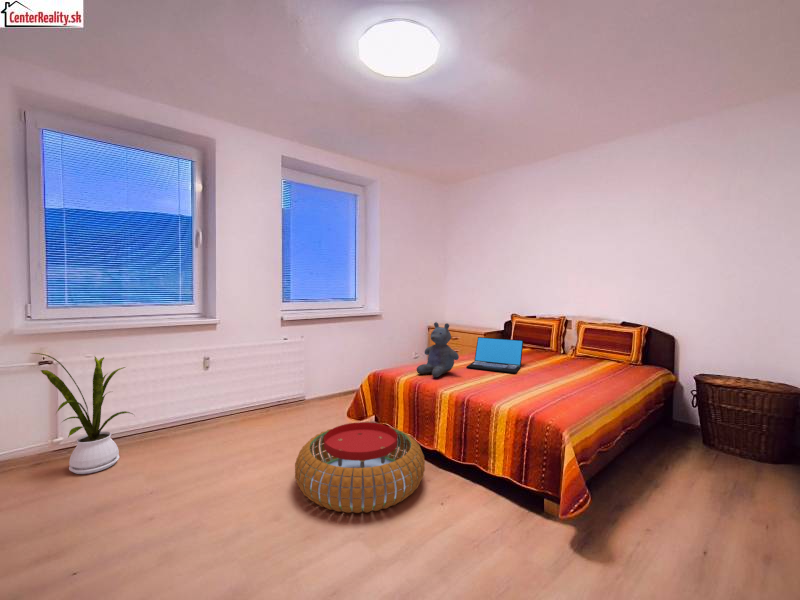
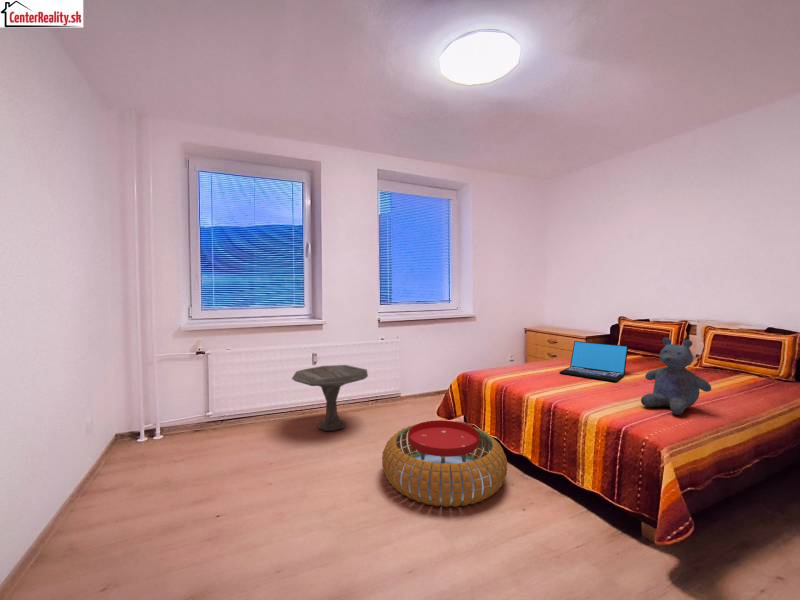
stuffed bear: present [417,322,459,377] -> present [641,337,711,415]
house plant: present [34,353,132,474] -> none [188,345,261,443]
side table: none [178,370,273,446] -> present [292,365,368,431]

